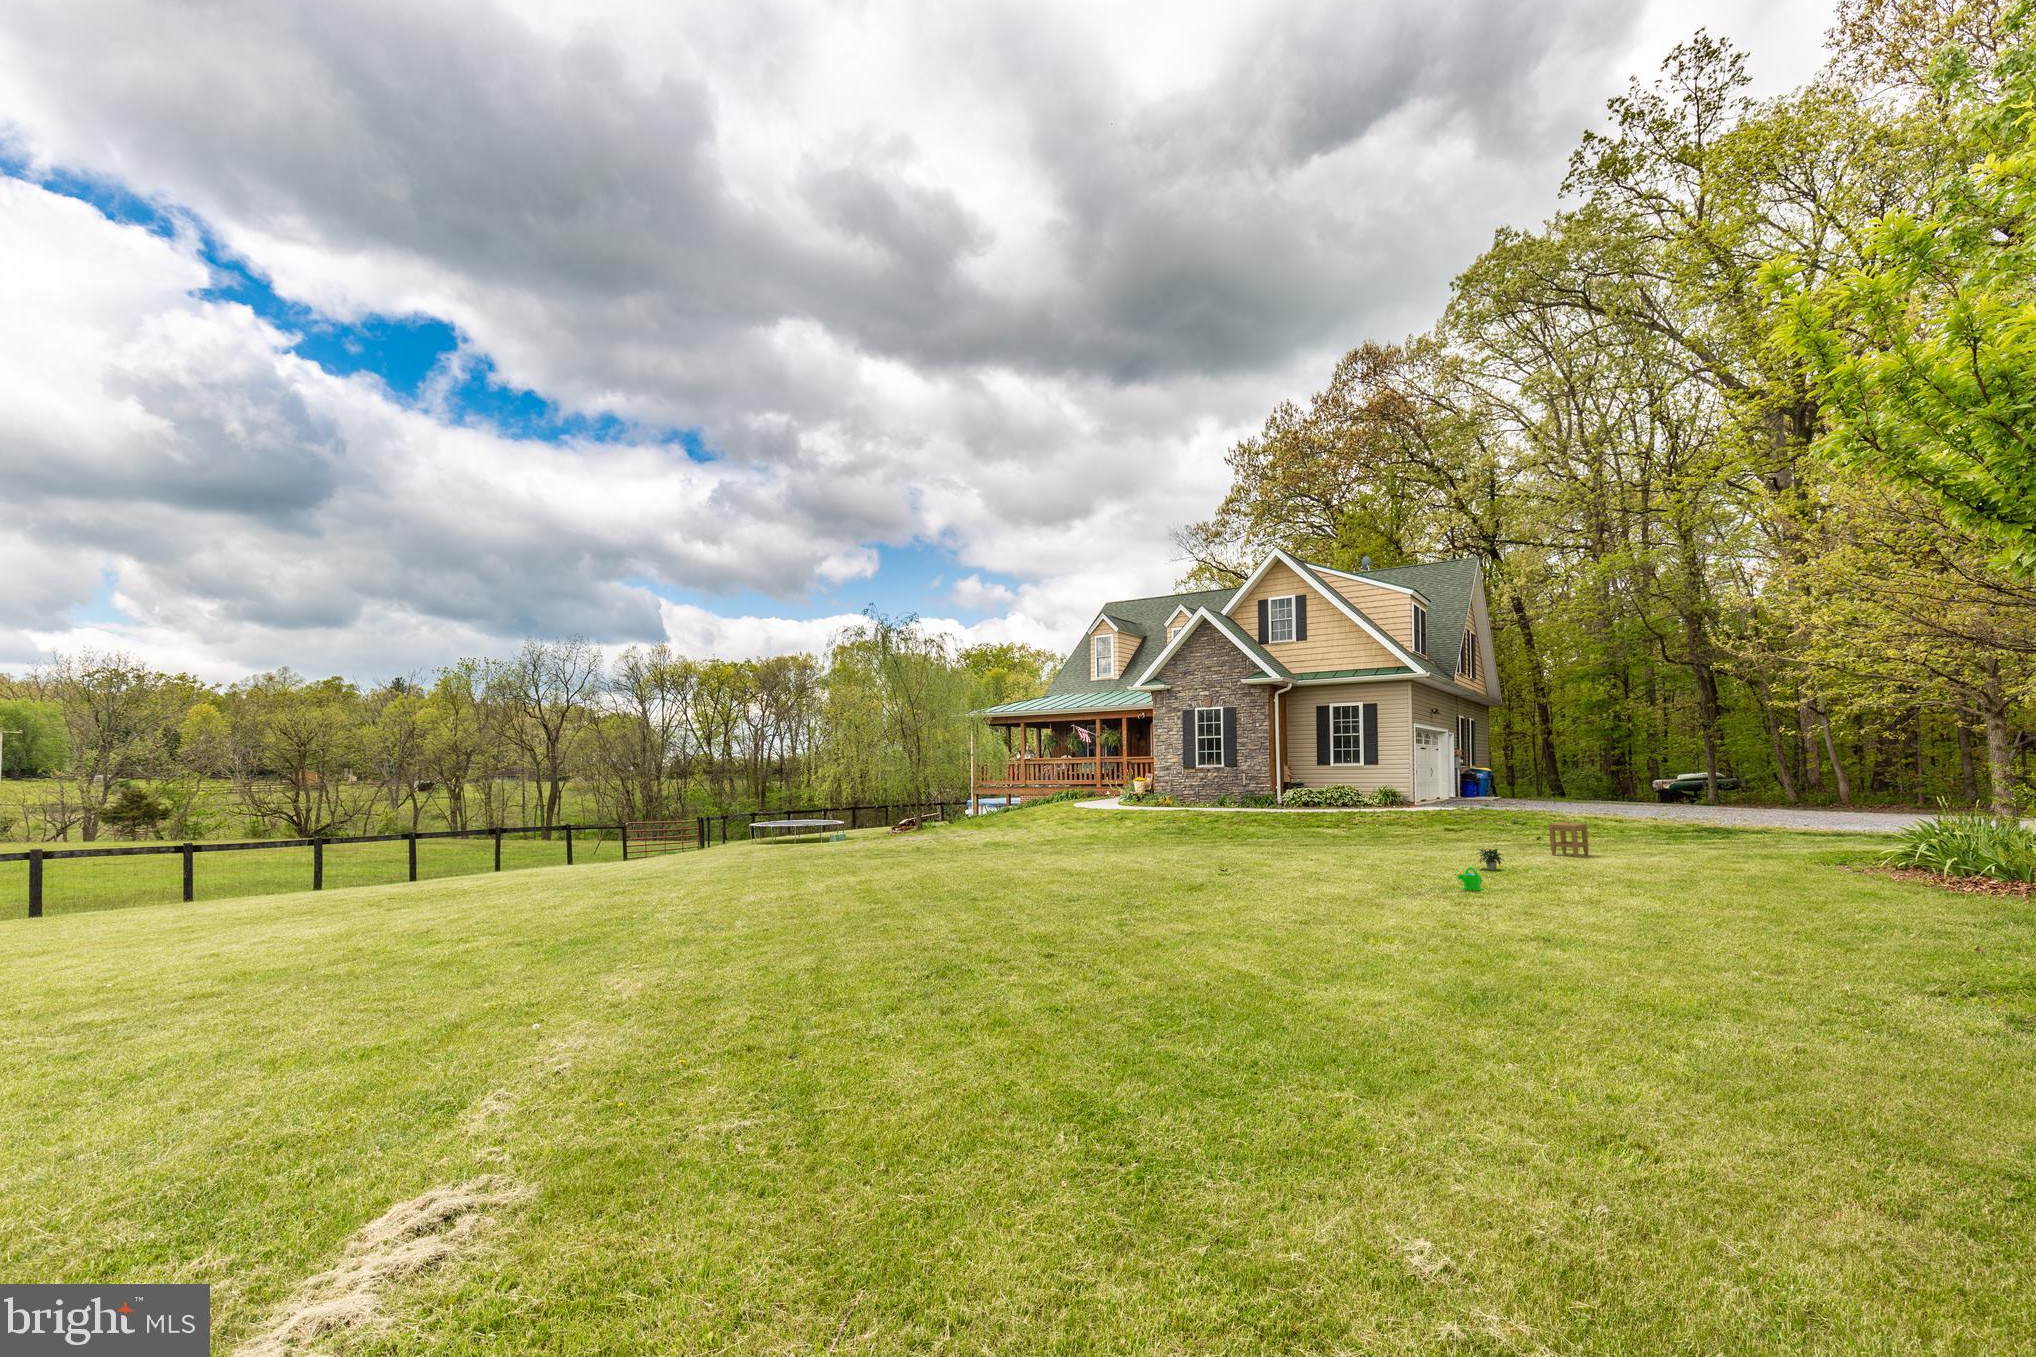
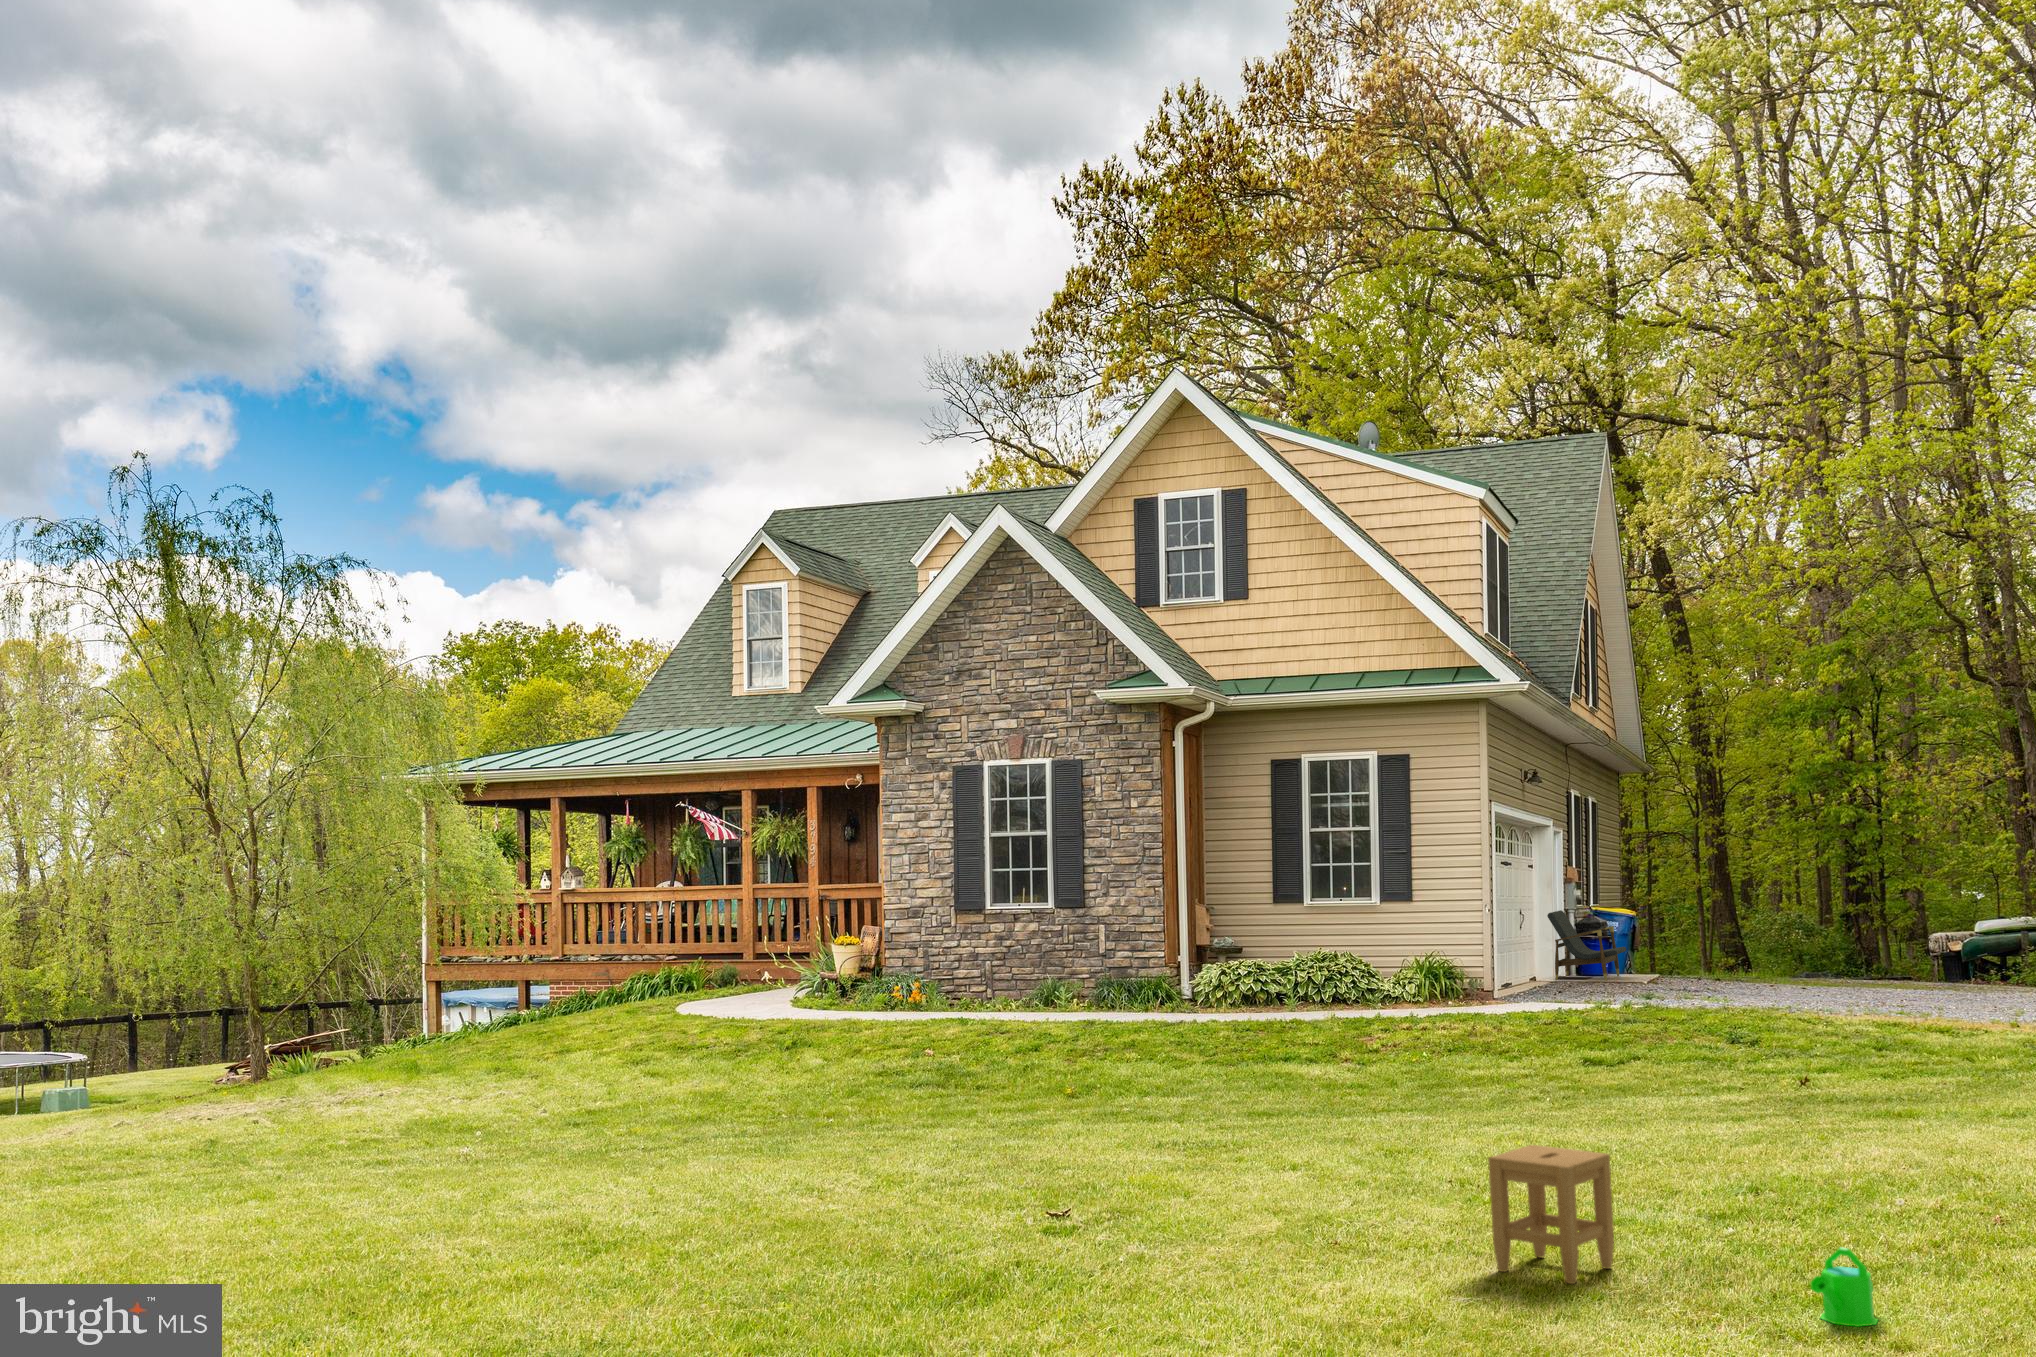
lounge chair: none [1448,771,1486,802] -> present [1547,910,1626,981]
stool: present [1549,822,1589,858] -> present [1488,1145,1614,1284]
potted plant: present [1477,849,1505,870] -> none [1766,1152,1867,1220]

